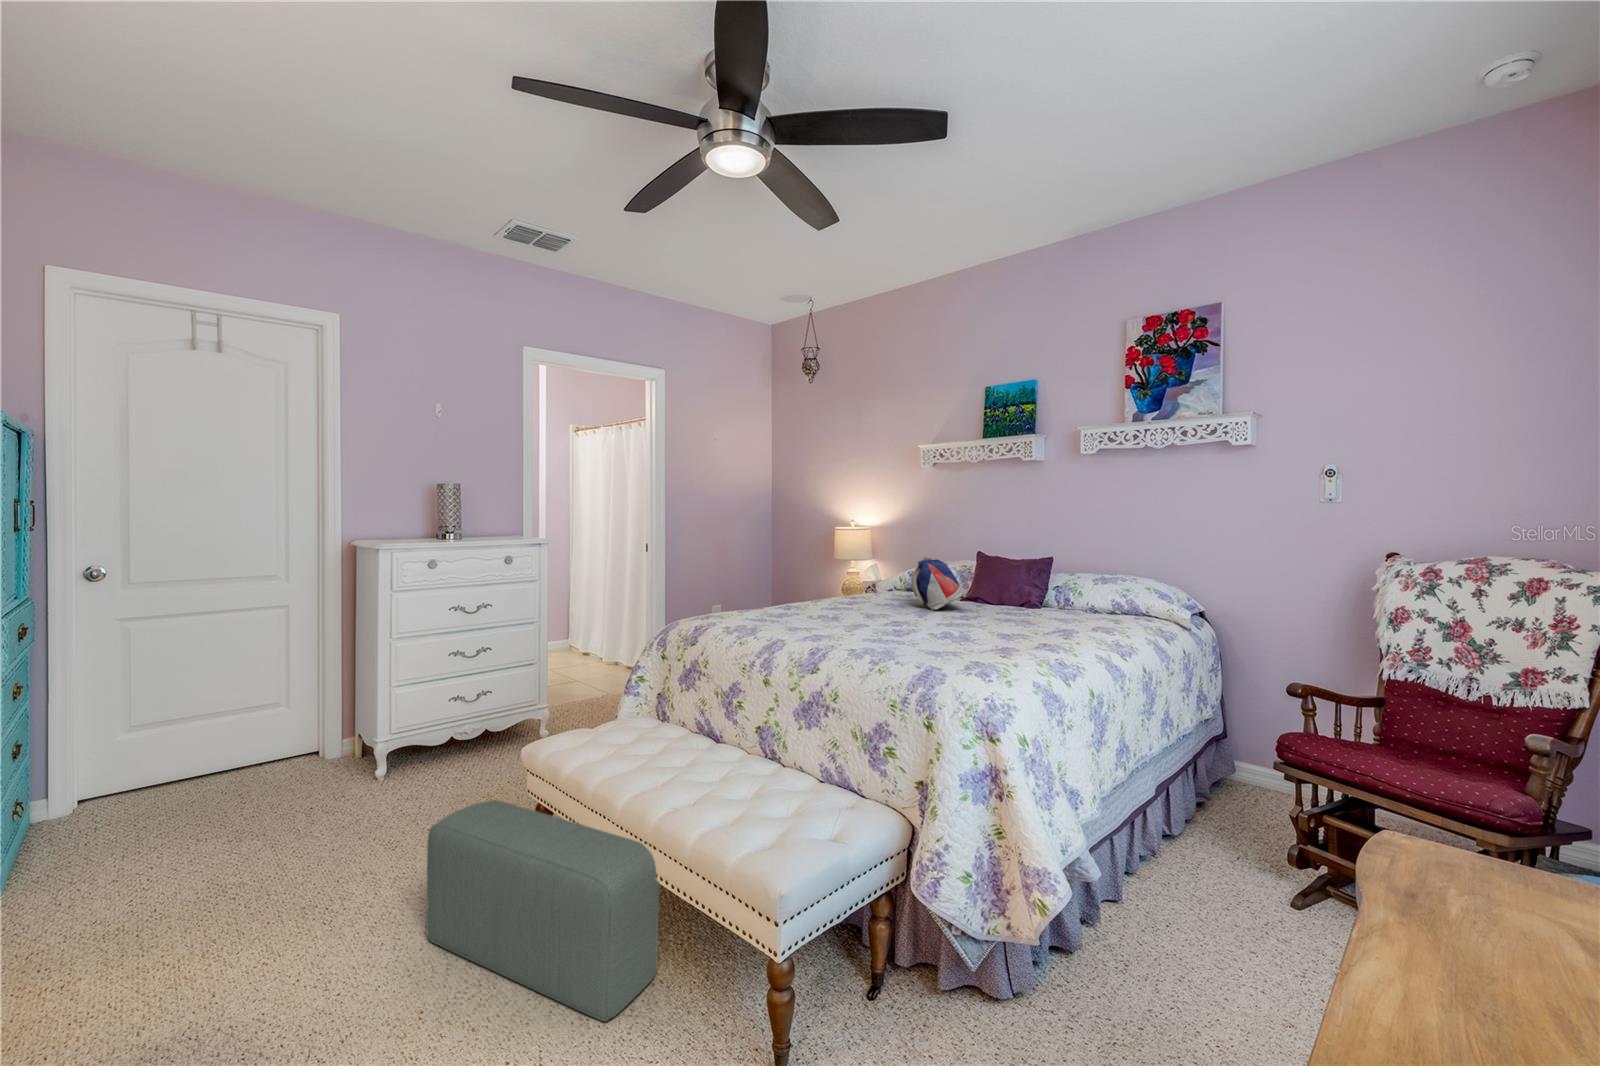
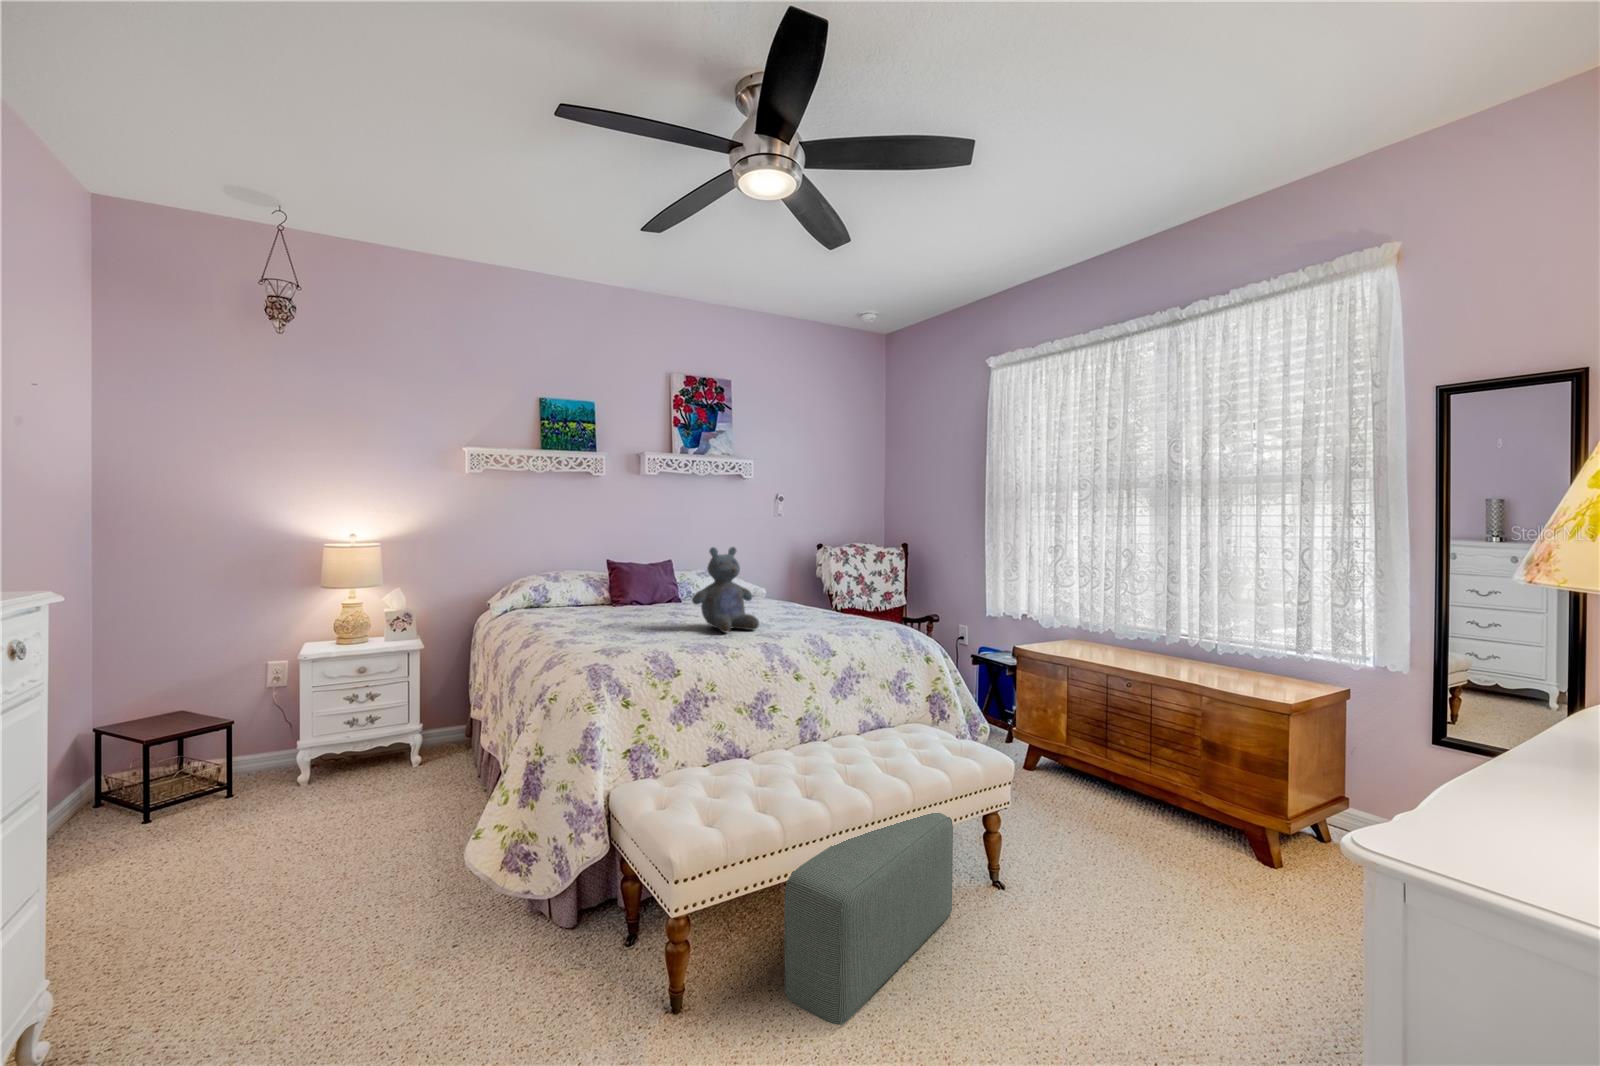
stuffed bear: none [819,528,898,627] -> present [692,547,759,632]
tote bag: present [911,557,963,610] -> none [613,569,684,615]

